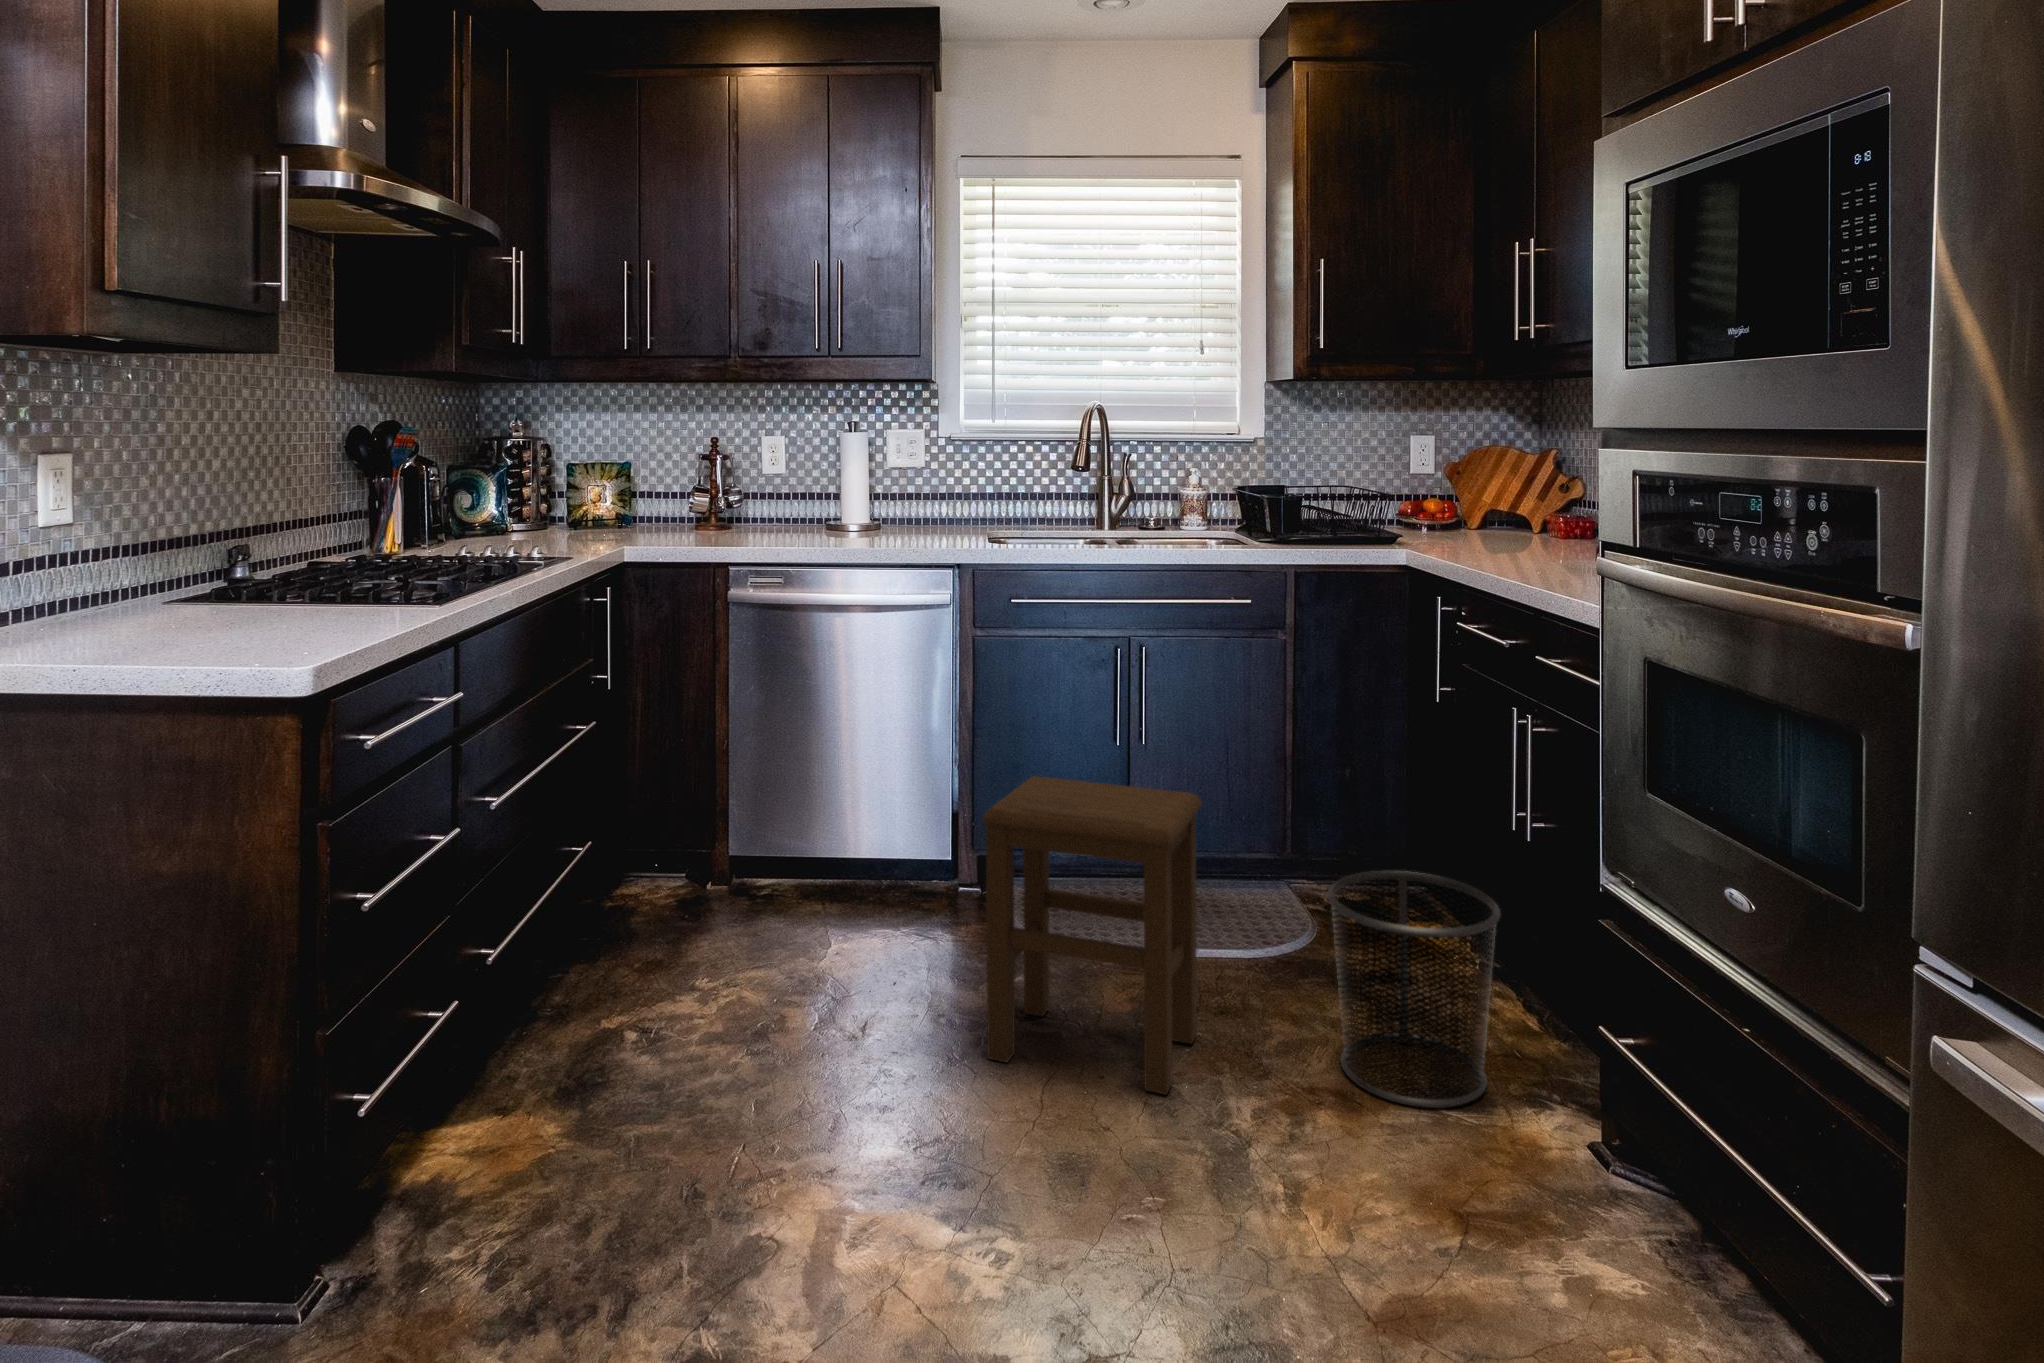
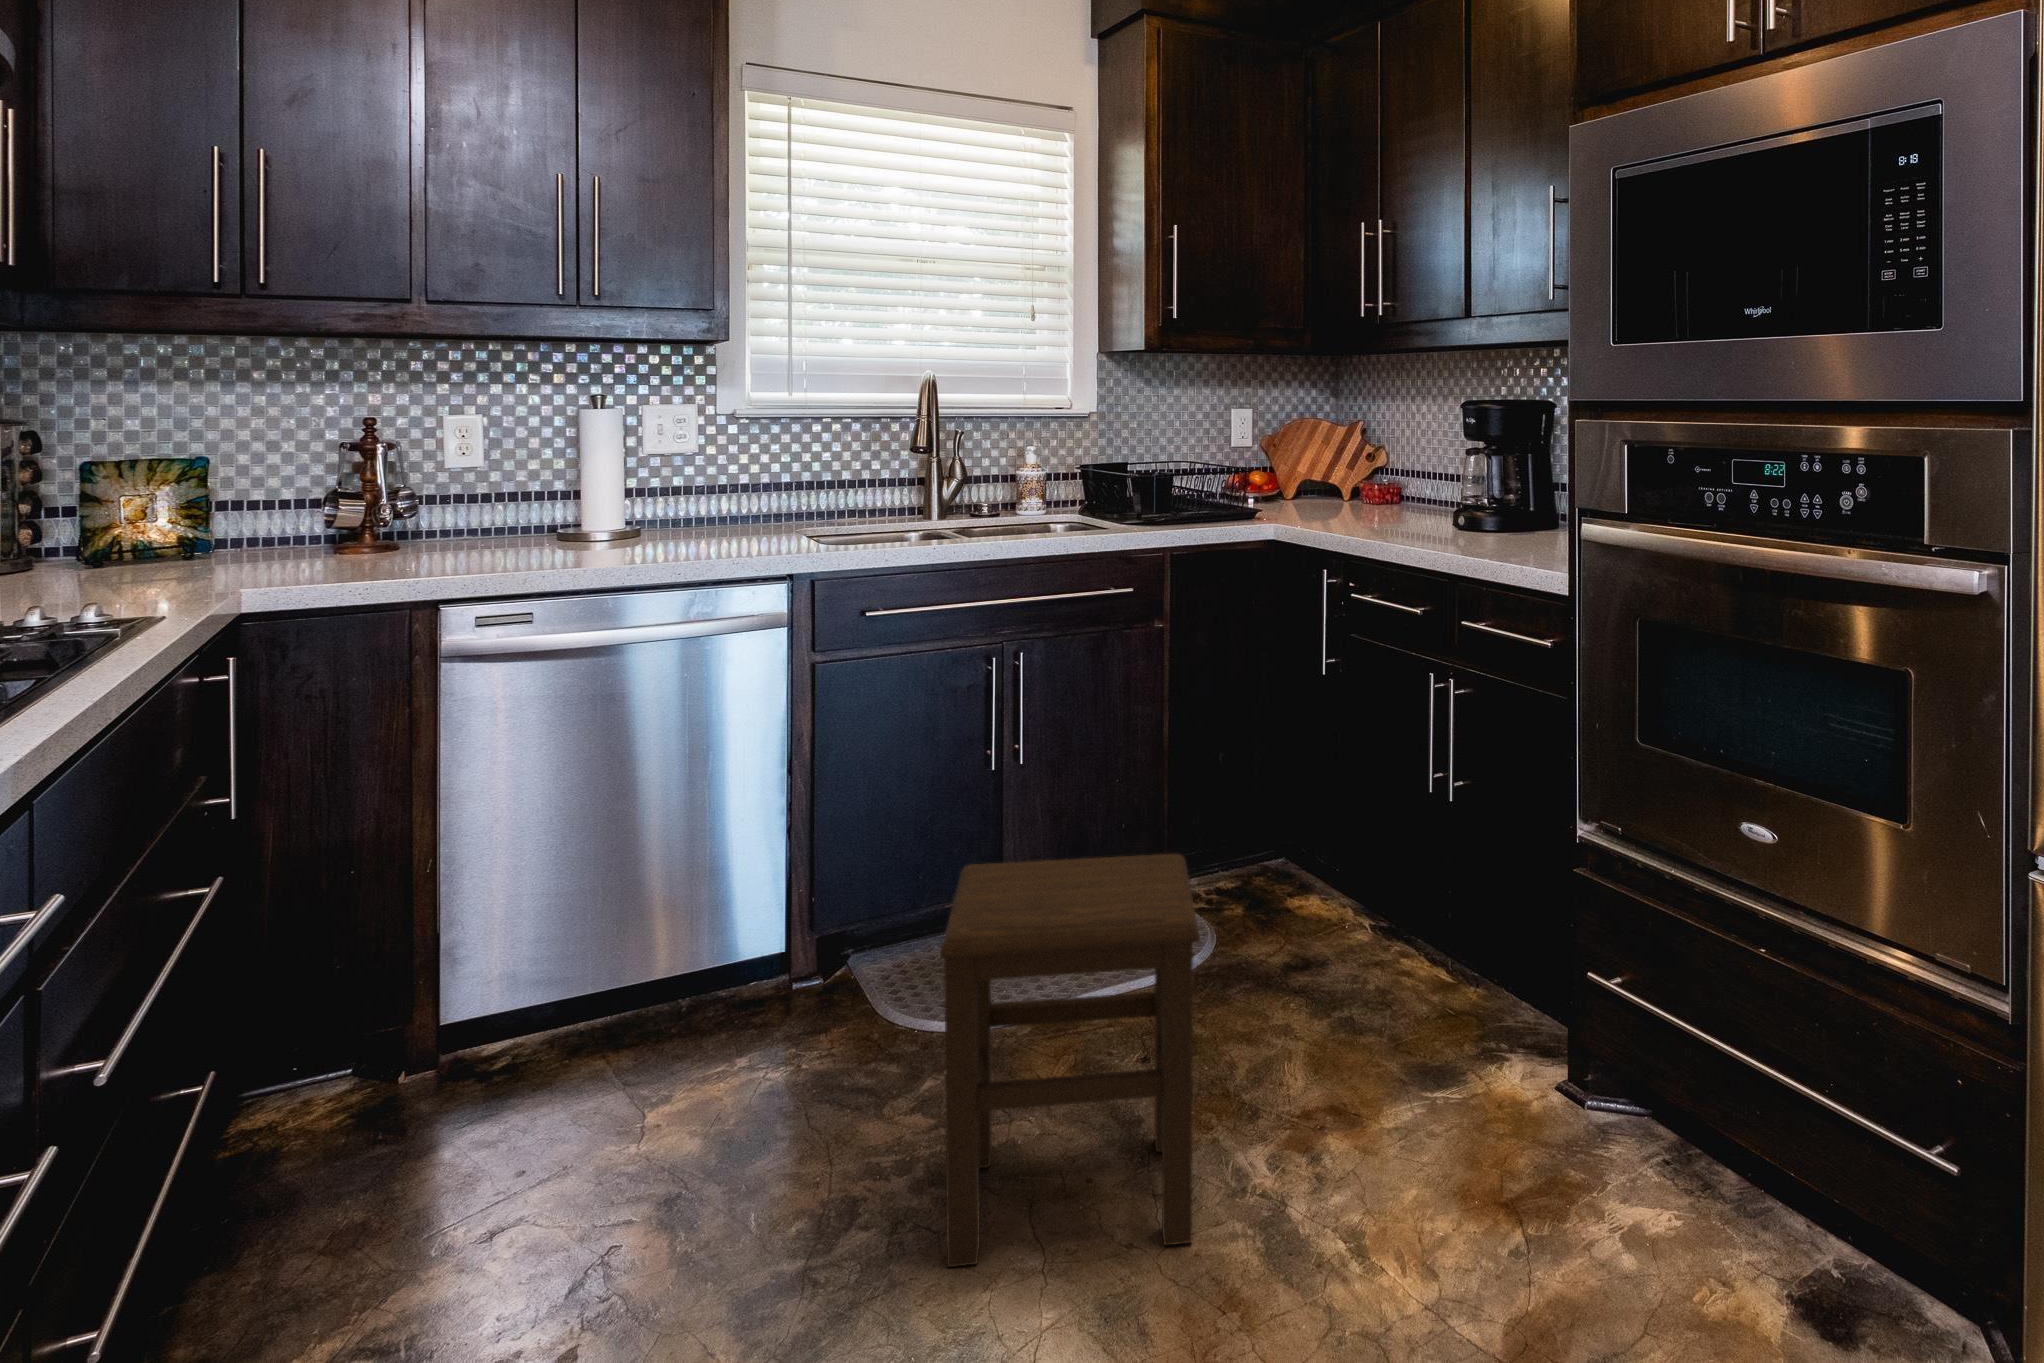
waste bin: present [1327,871,1501,1108] -> none [1324,889,1503,1159]

